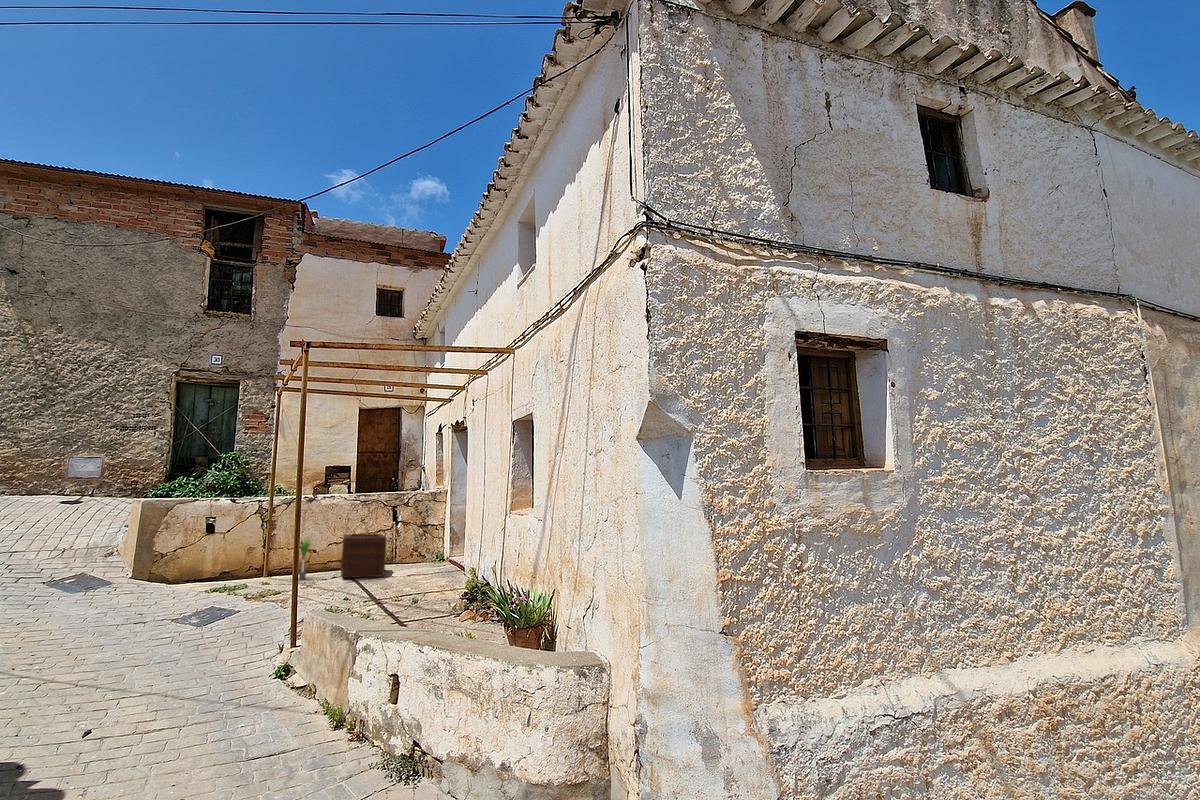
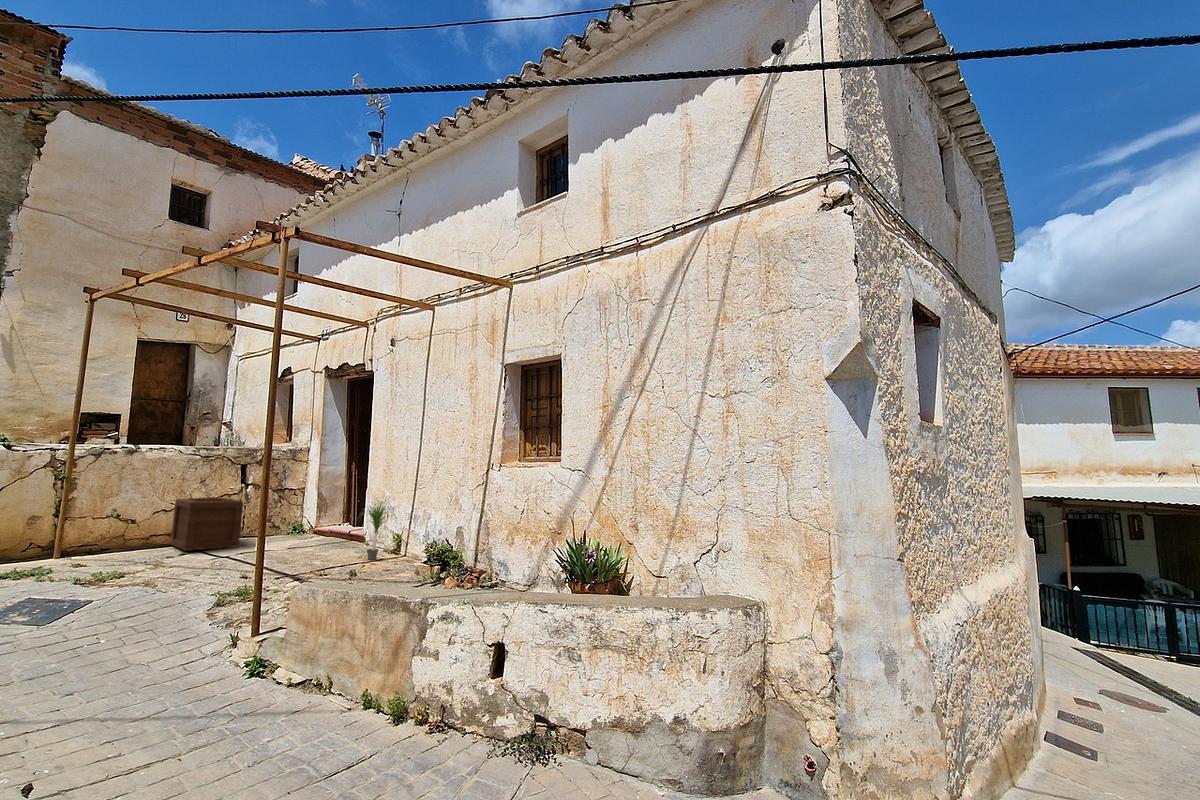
potted plant: present [298,537,311,579] -> present [367,504,386,560]

